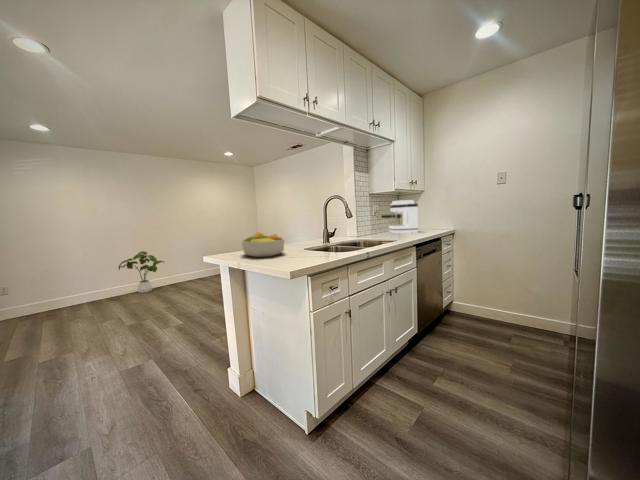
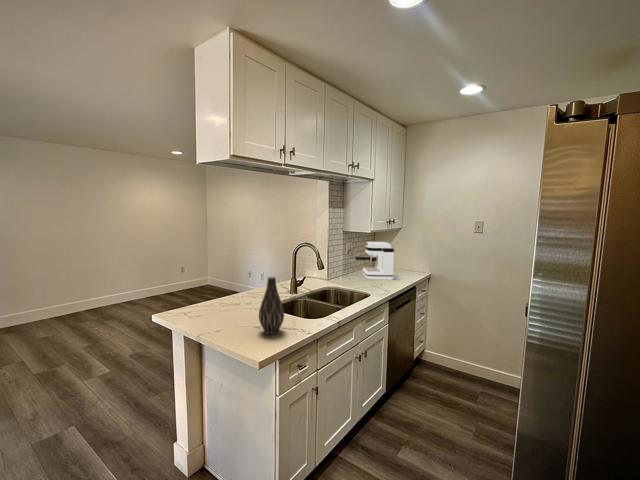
vase: none [291,205,315,259] -> present [259,277,284,334]
fruit bowl: present [242,232,284,257] -> none [202,290,250,325]
house plant: present [118,251,164,293] -> none [20,271,85,324]

